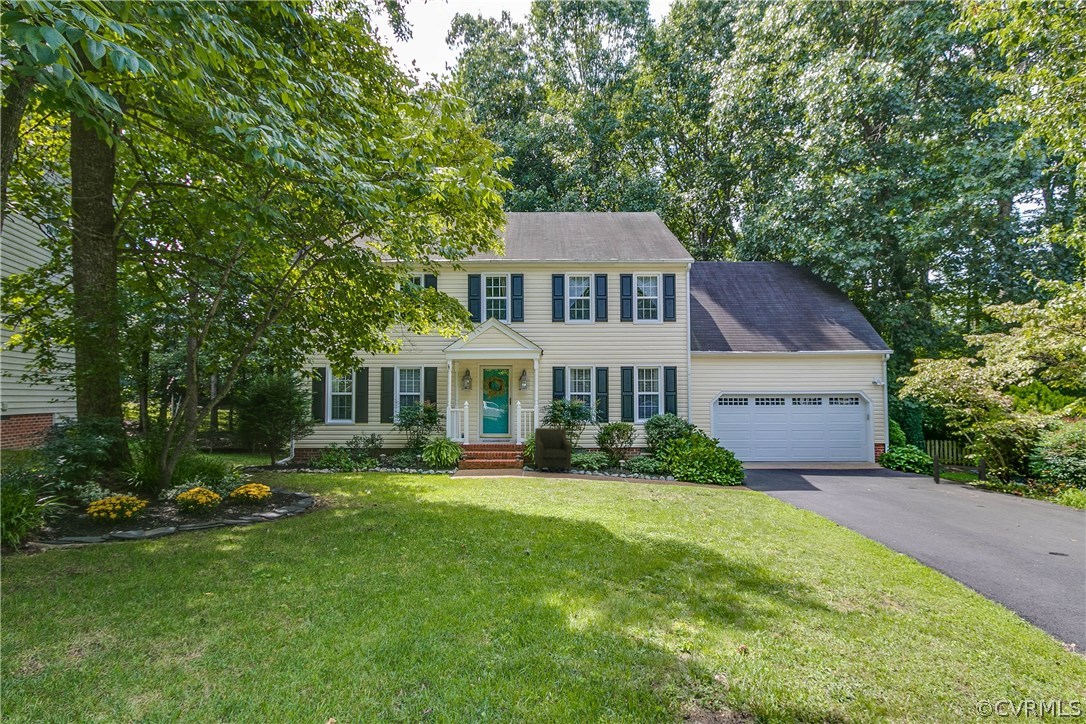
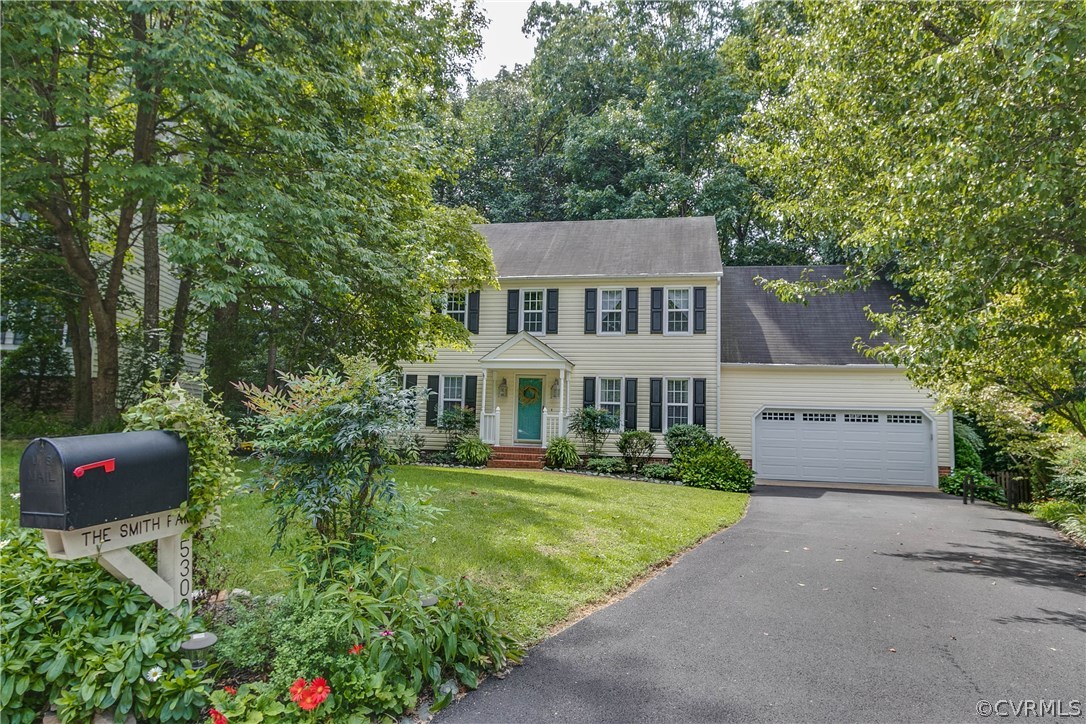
chair: present [534,428,572,473] -> none [548,432,581,472]

